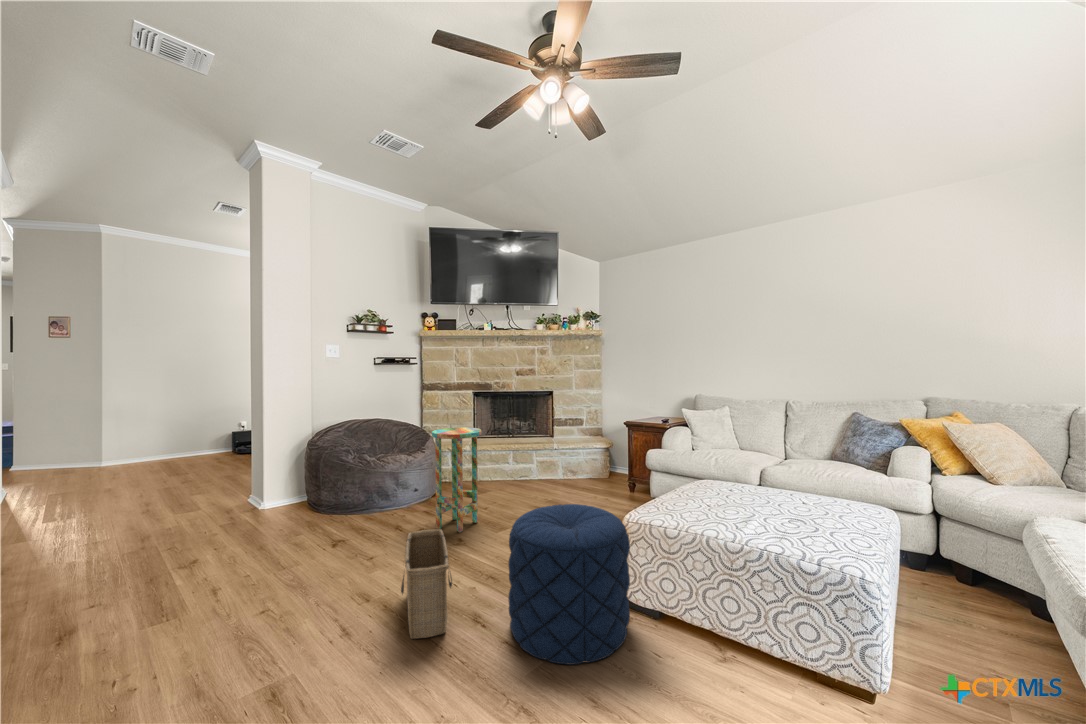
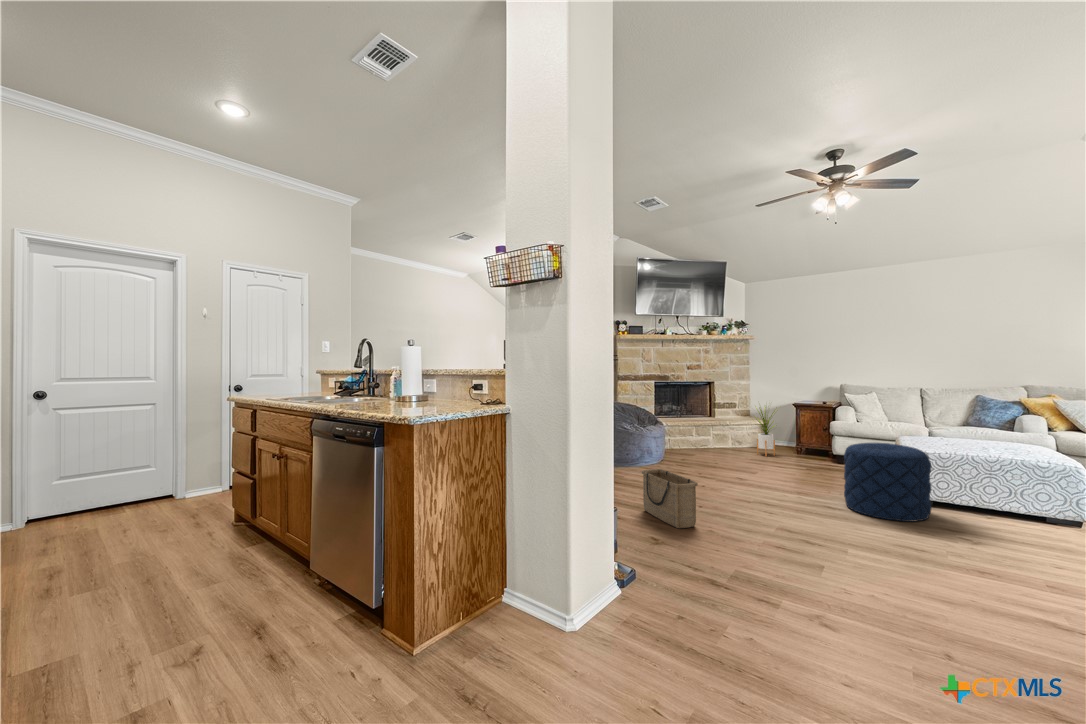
house plant: none [568,417,608,493] -> present [755,407,775,456]
side table: present [432,427,482,532] -> none [698,405,735,476]
basket: present [401,529,452,639] -> present [642,469,698,528]

